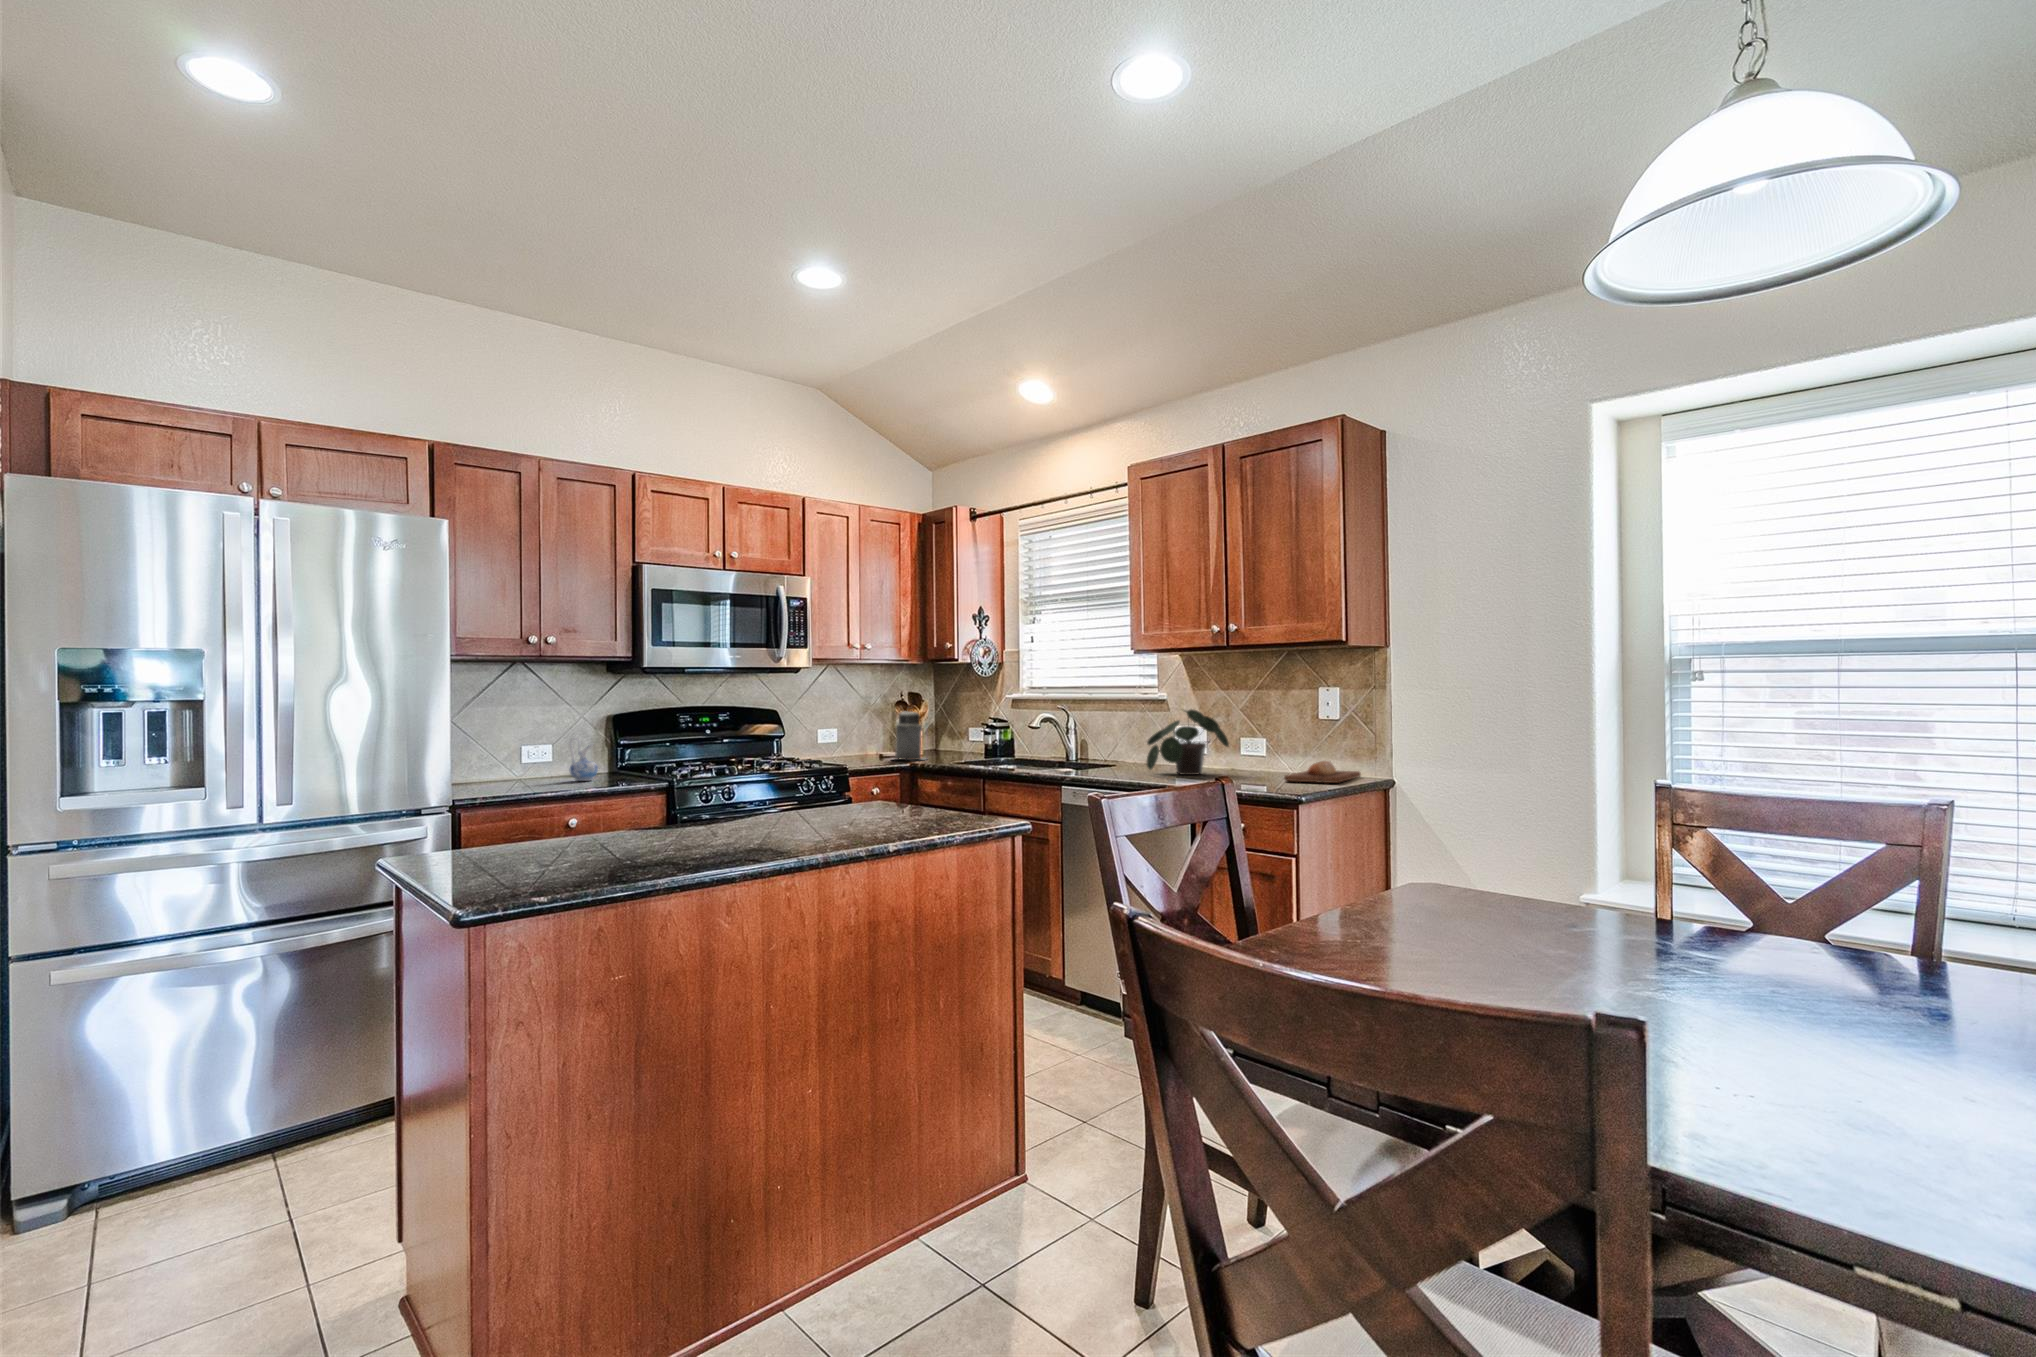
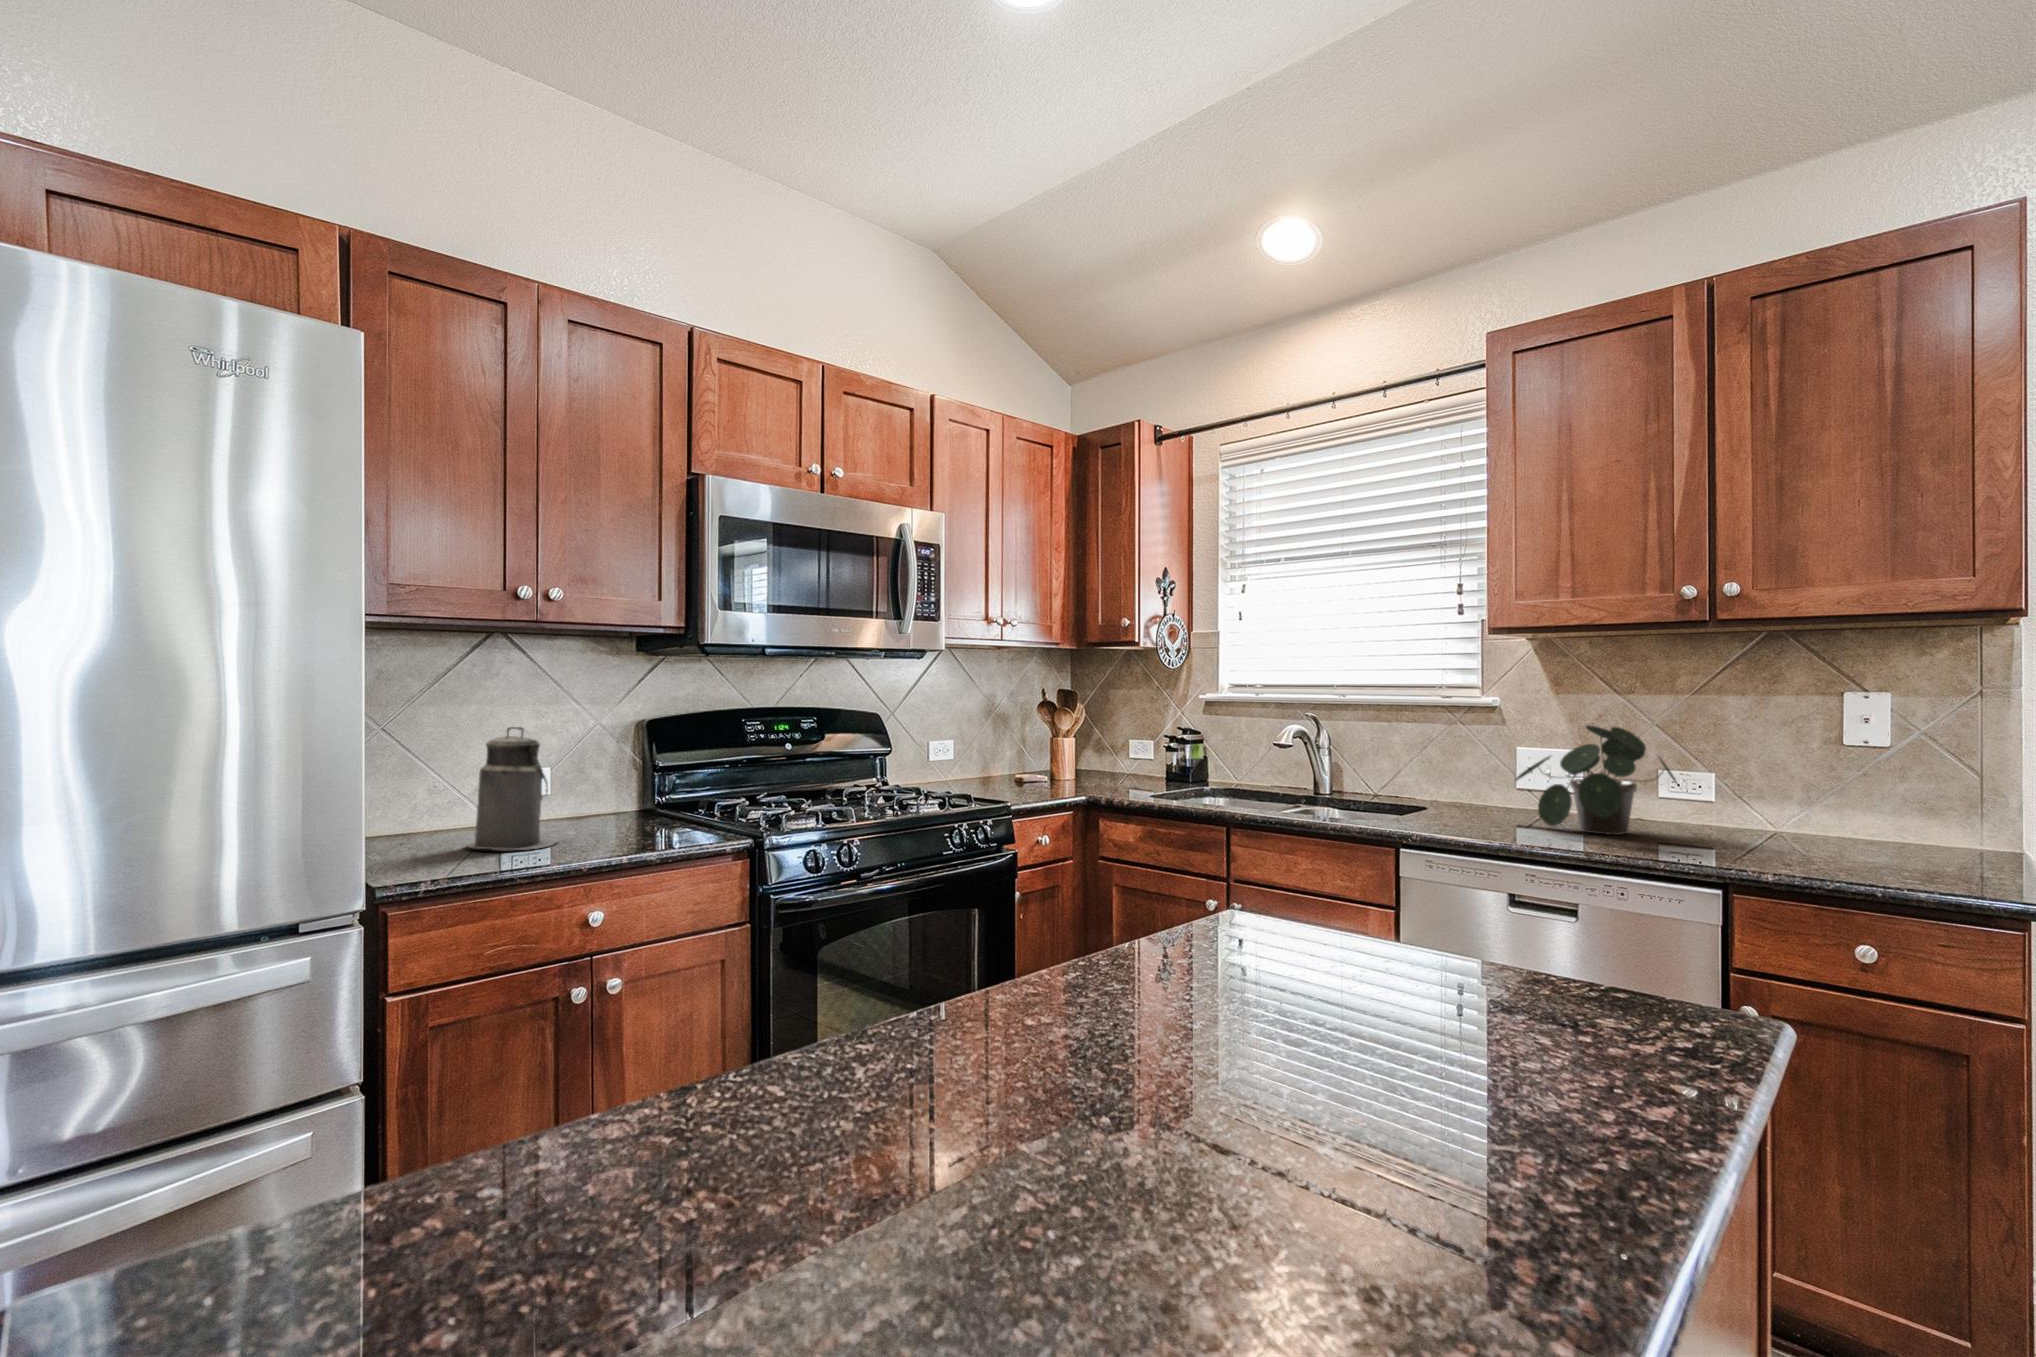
canister: present [895,708,925,760] -> present [466,727,558,850]
ceramic pitcher: present [569,738,598,781] -> none [582,758,628,830]
bread loaf: present [1284,761,1361,783] -> none [1820,819,1976,867]

